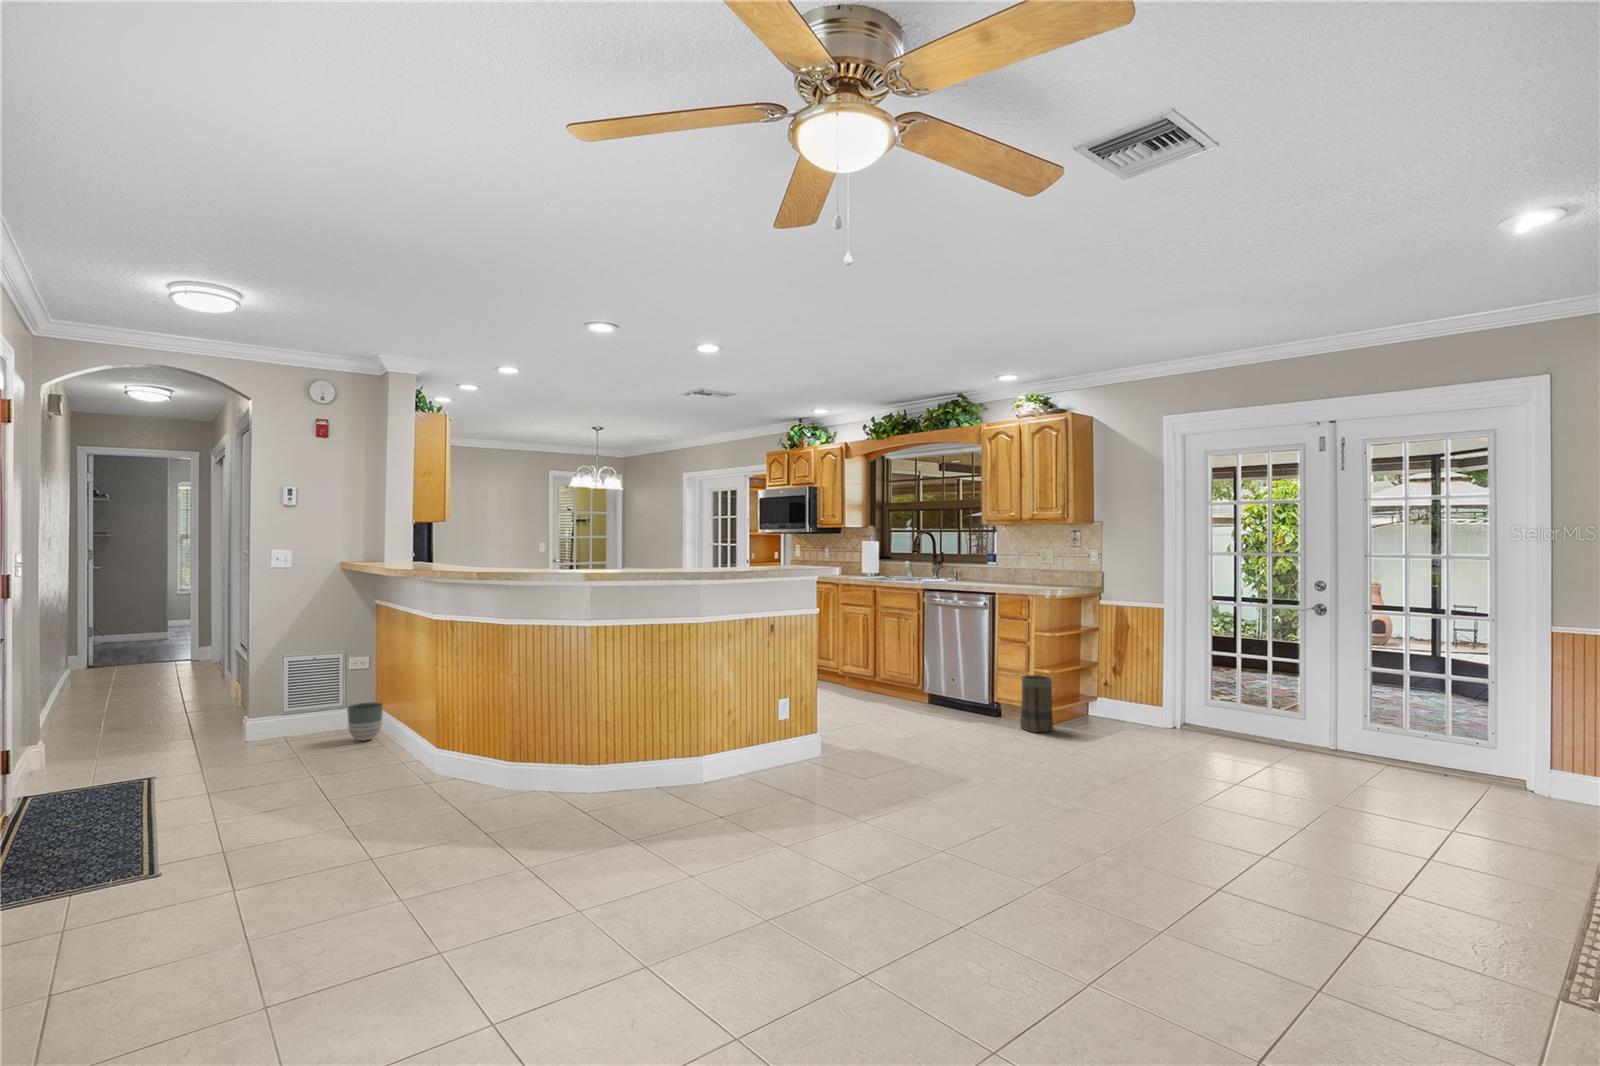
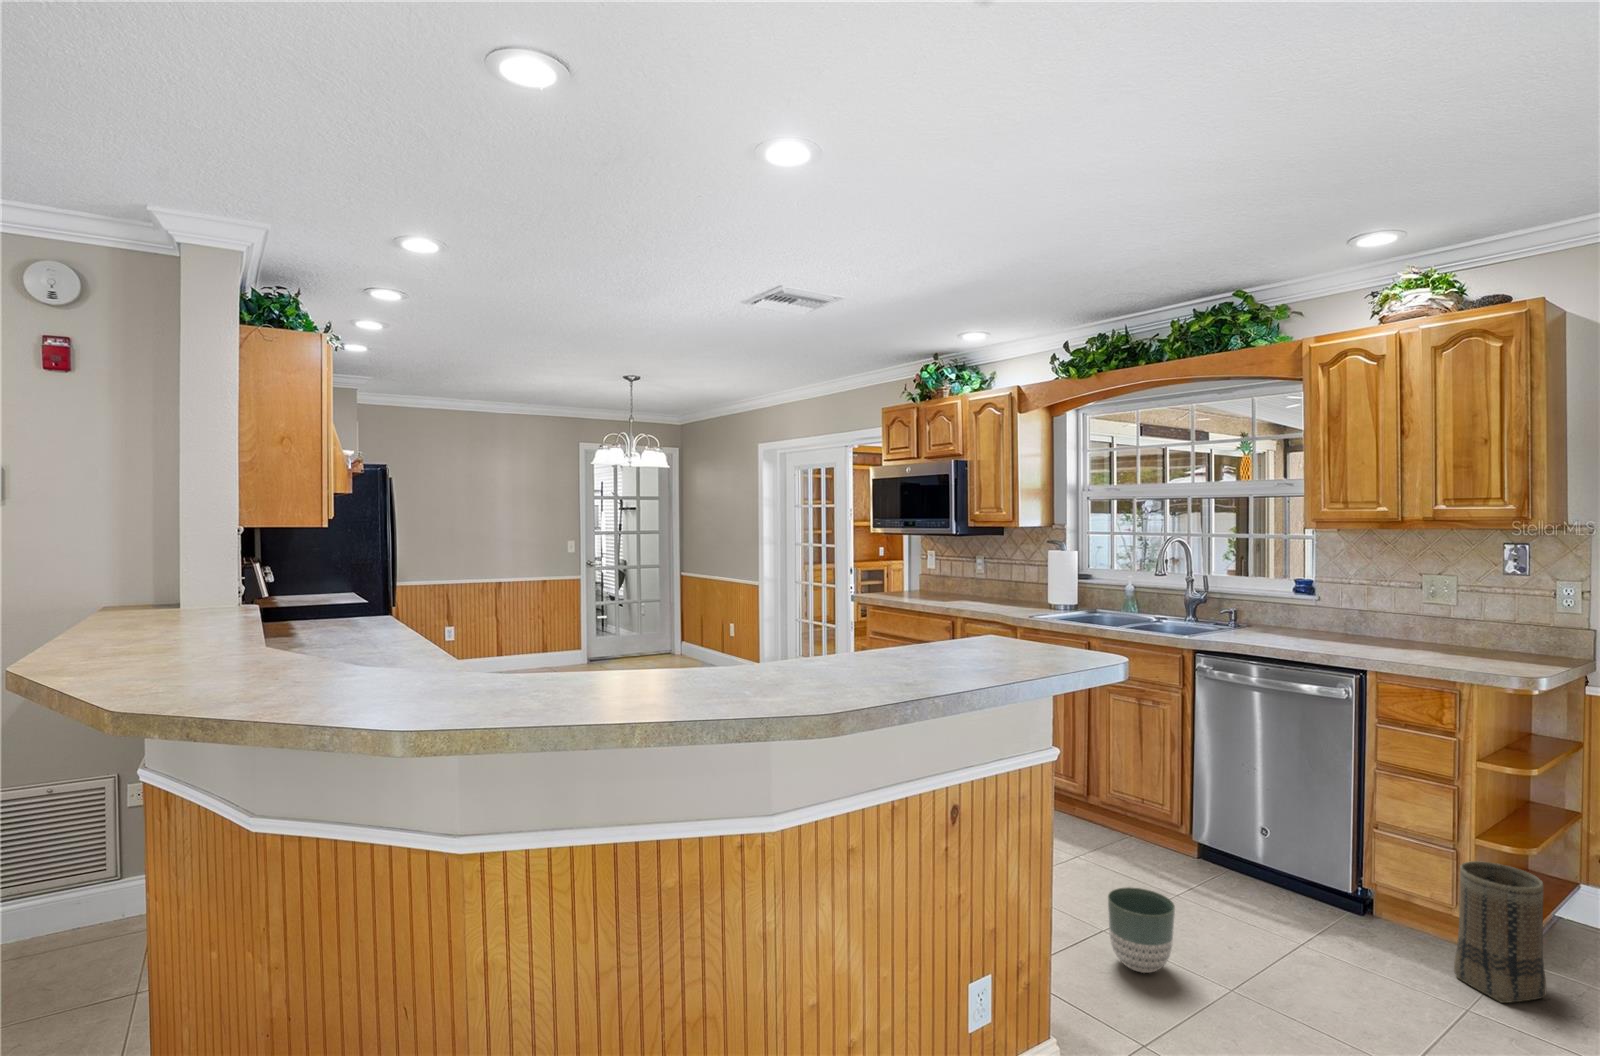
planter: present [347,702,383,741] -> present [1108,887,1175,973]

